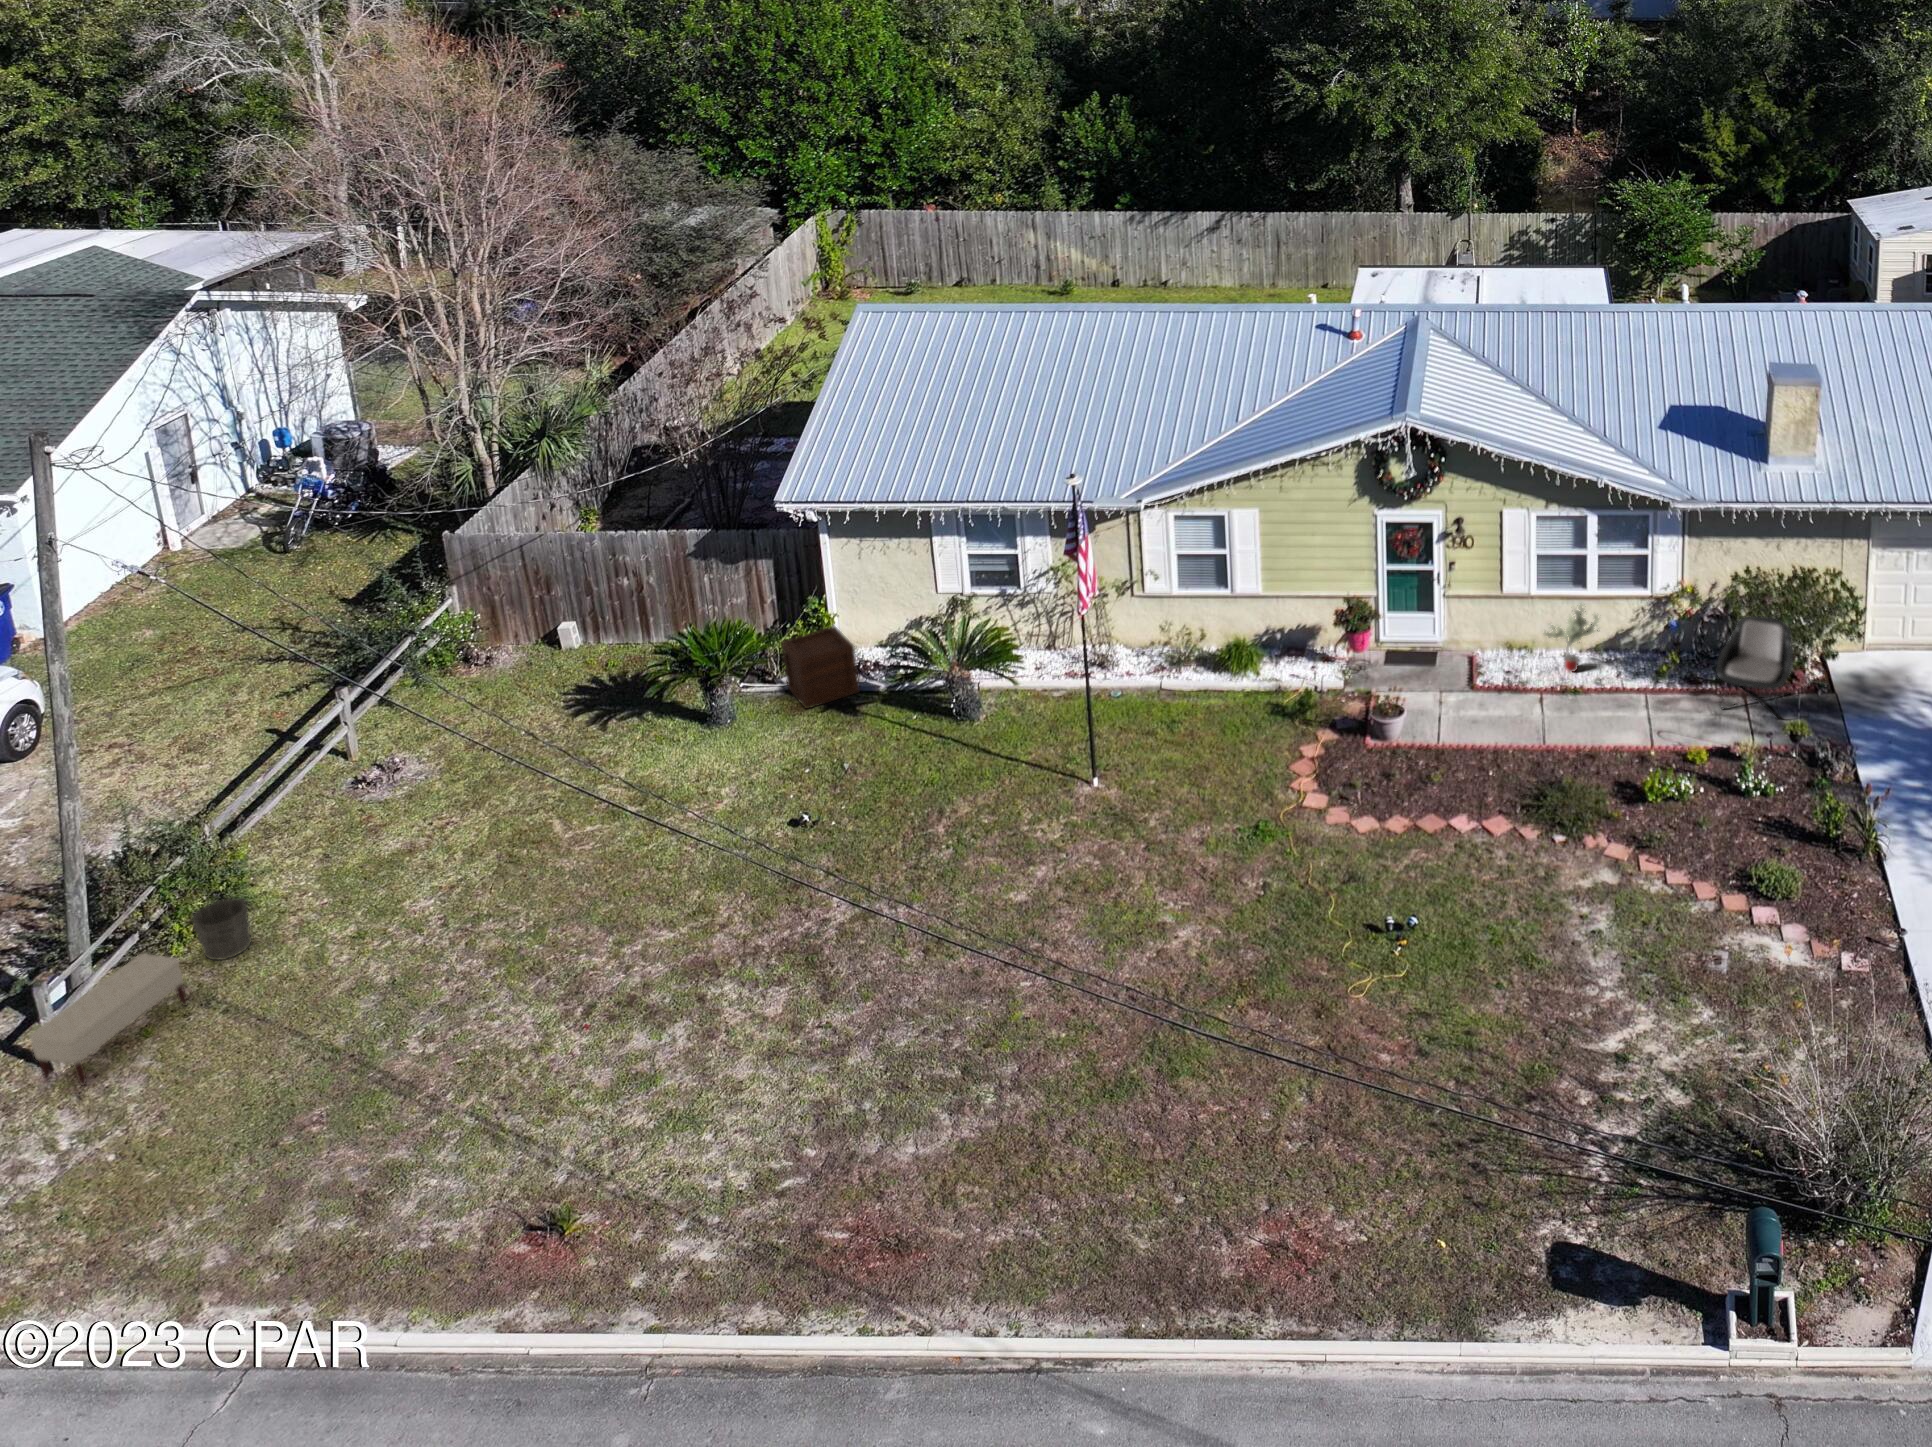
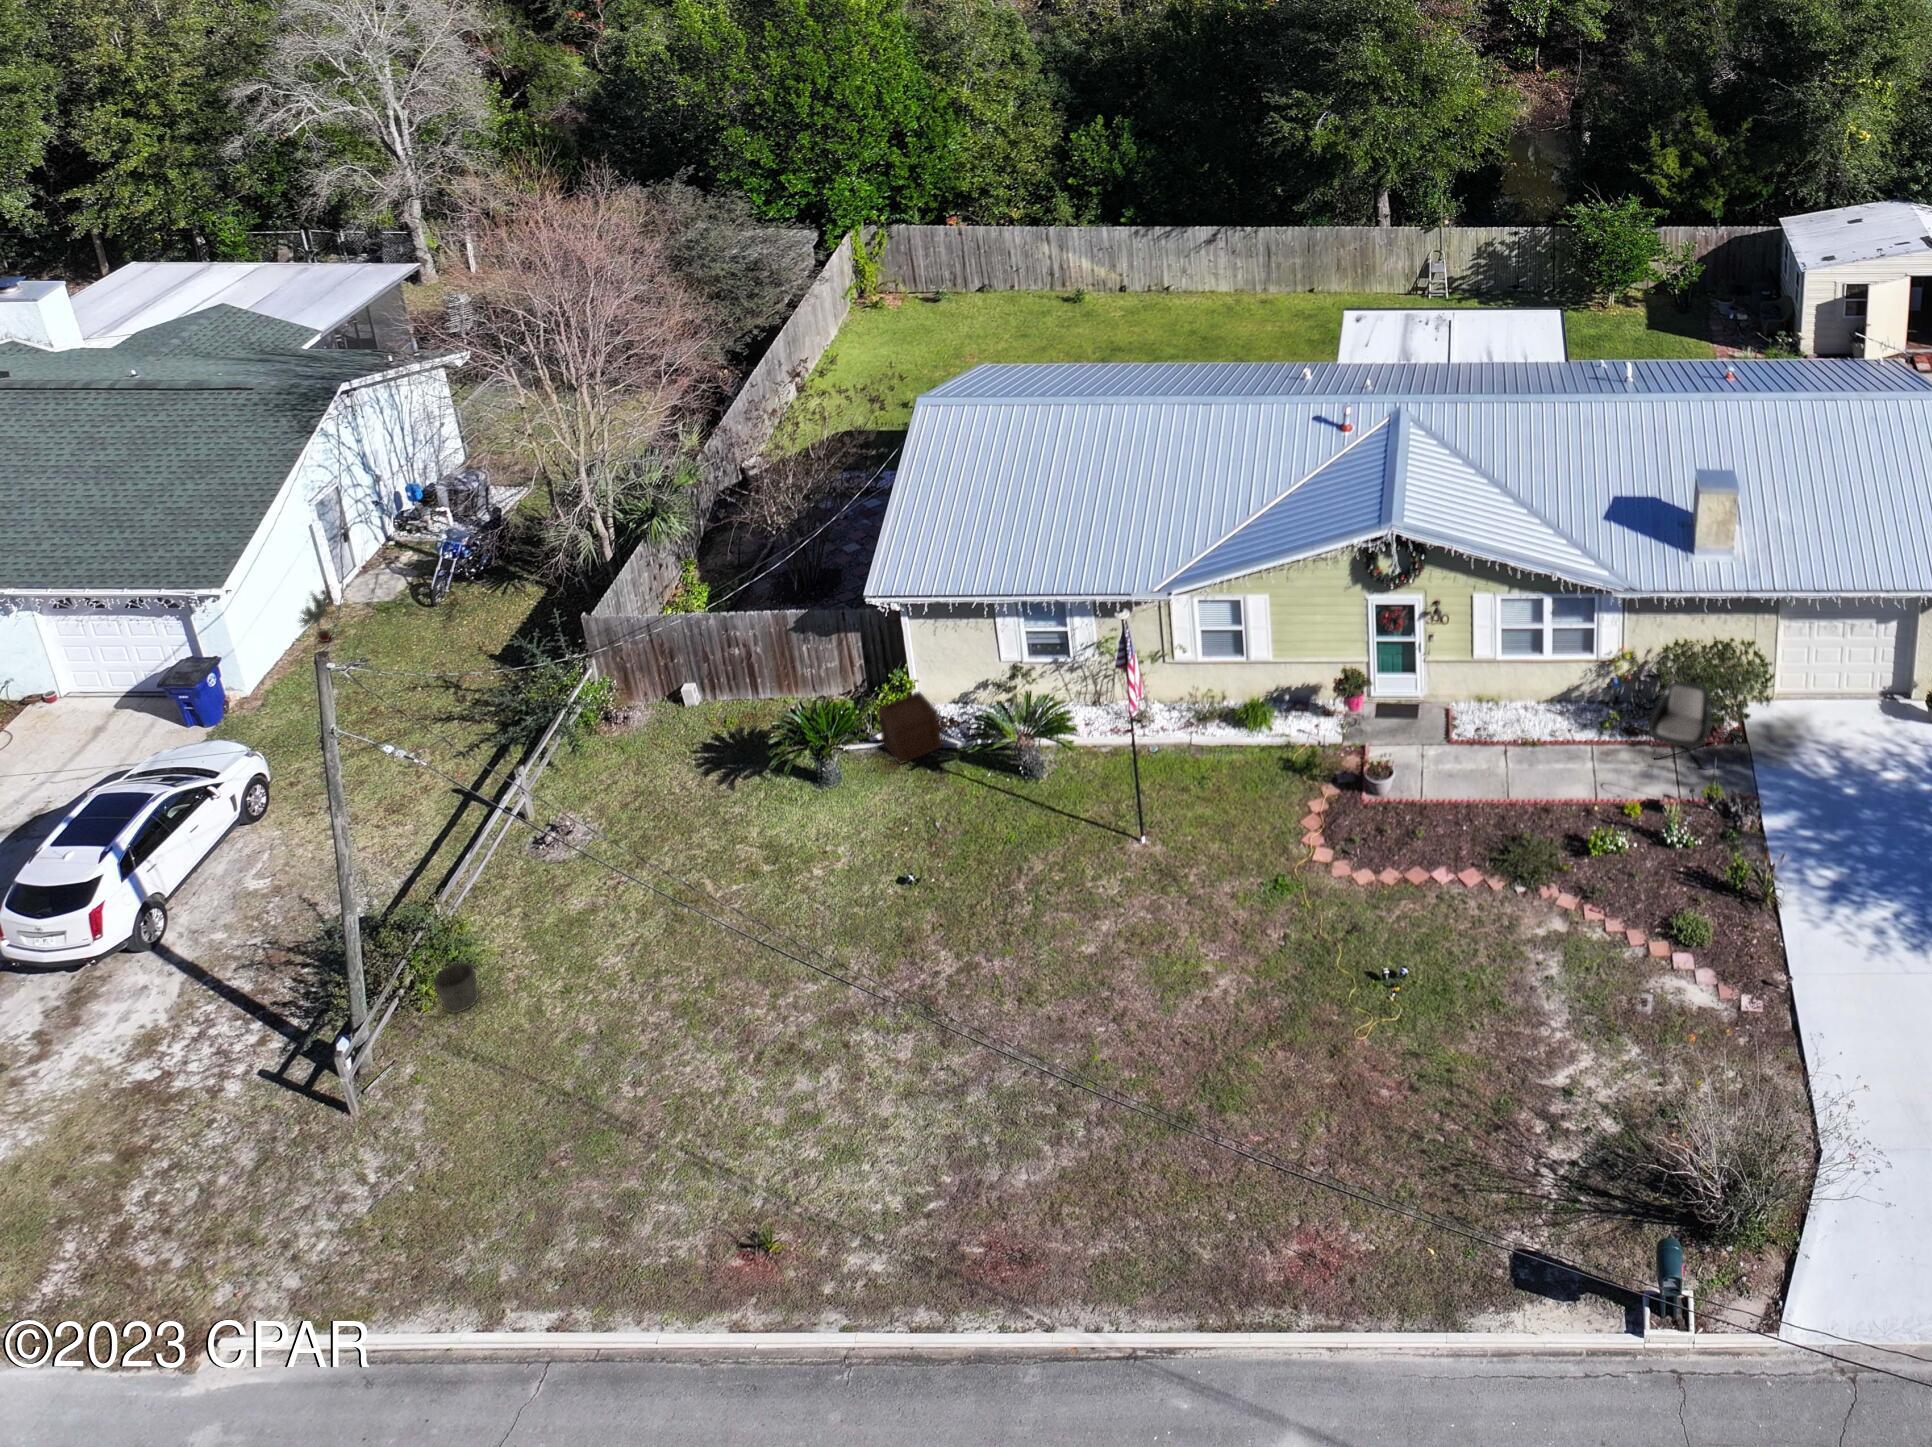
potted tree: present [1544,604,1599,672] -> present [300,590,334,642]
bench: present [29,954,187,1085] -> none [326,1017,439,1129]

